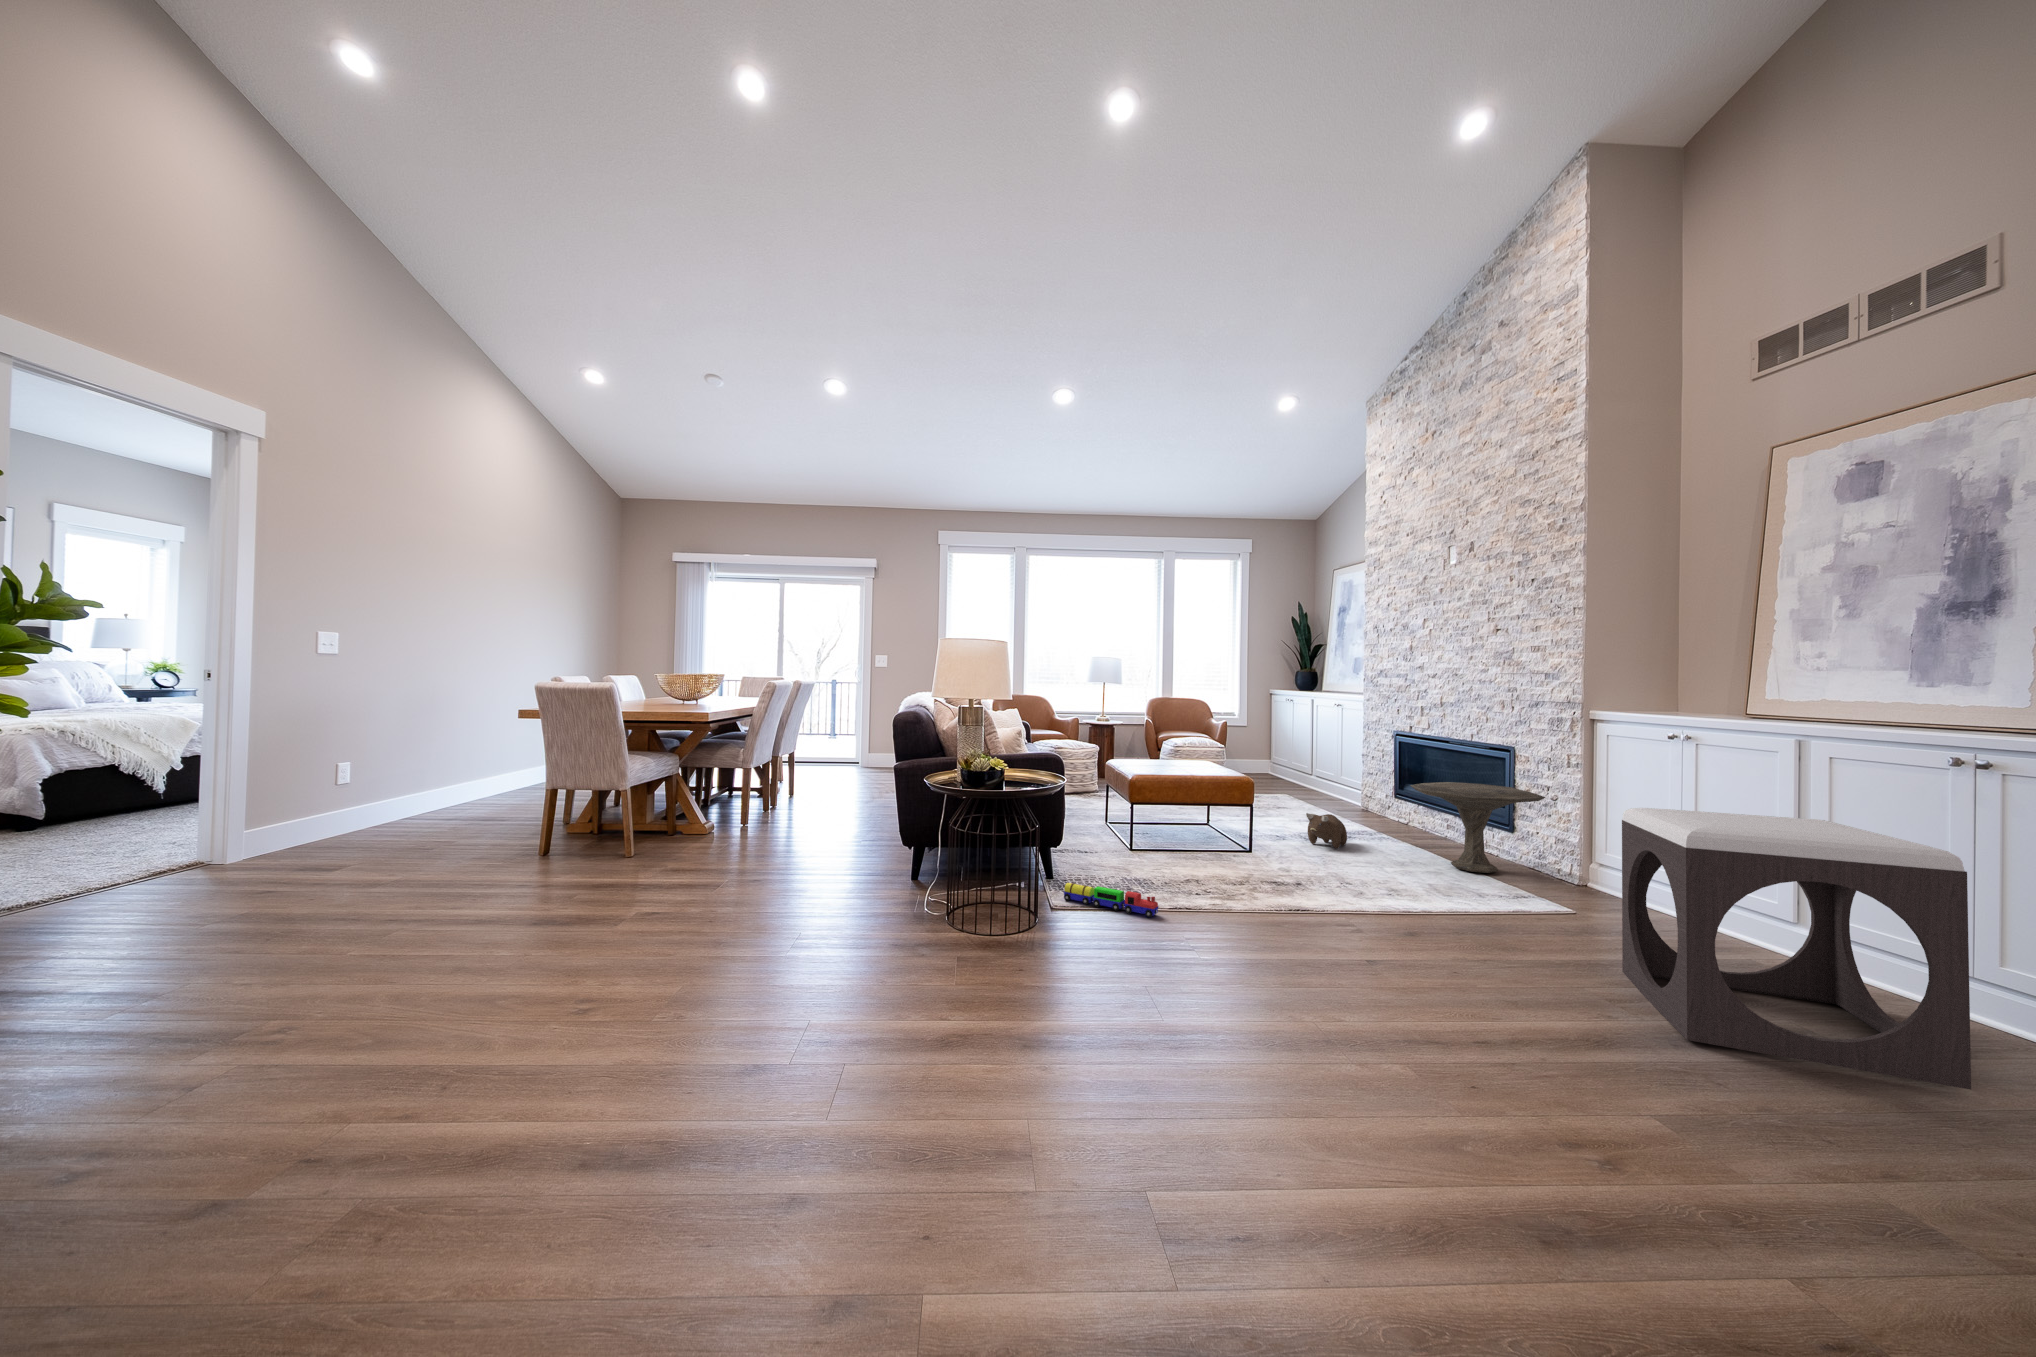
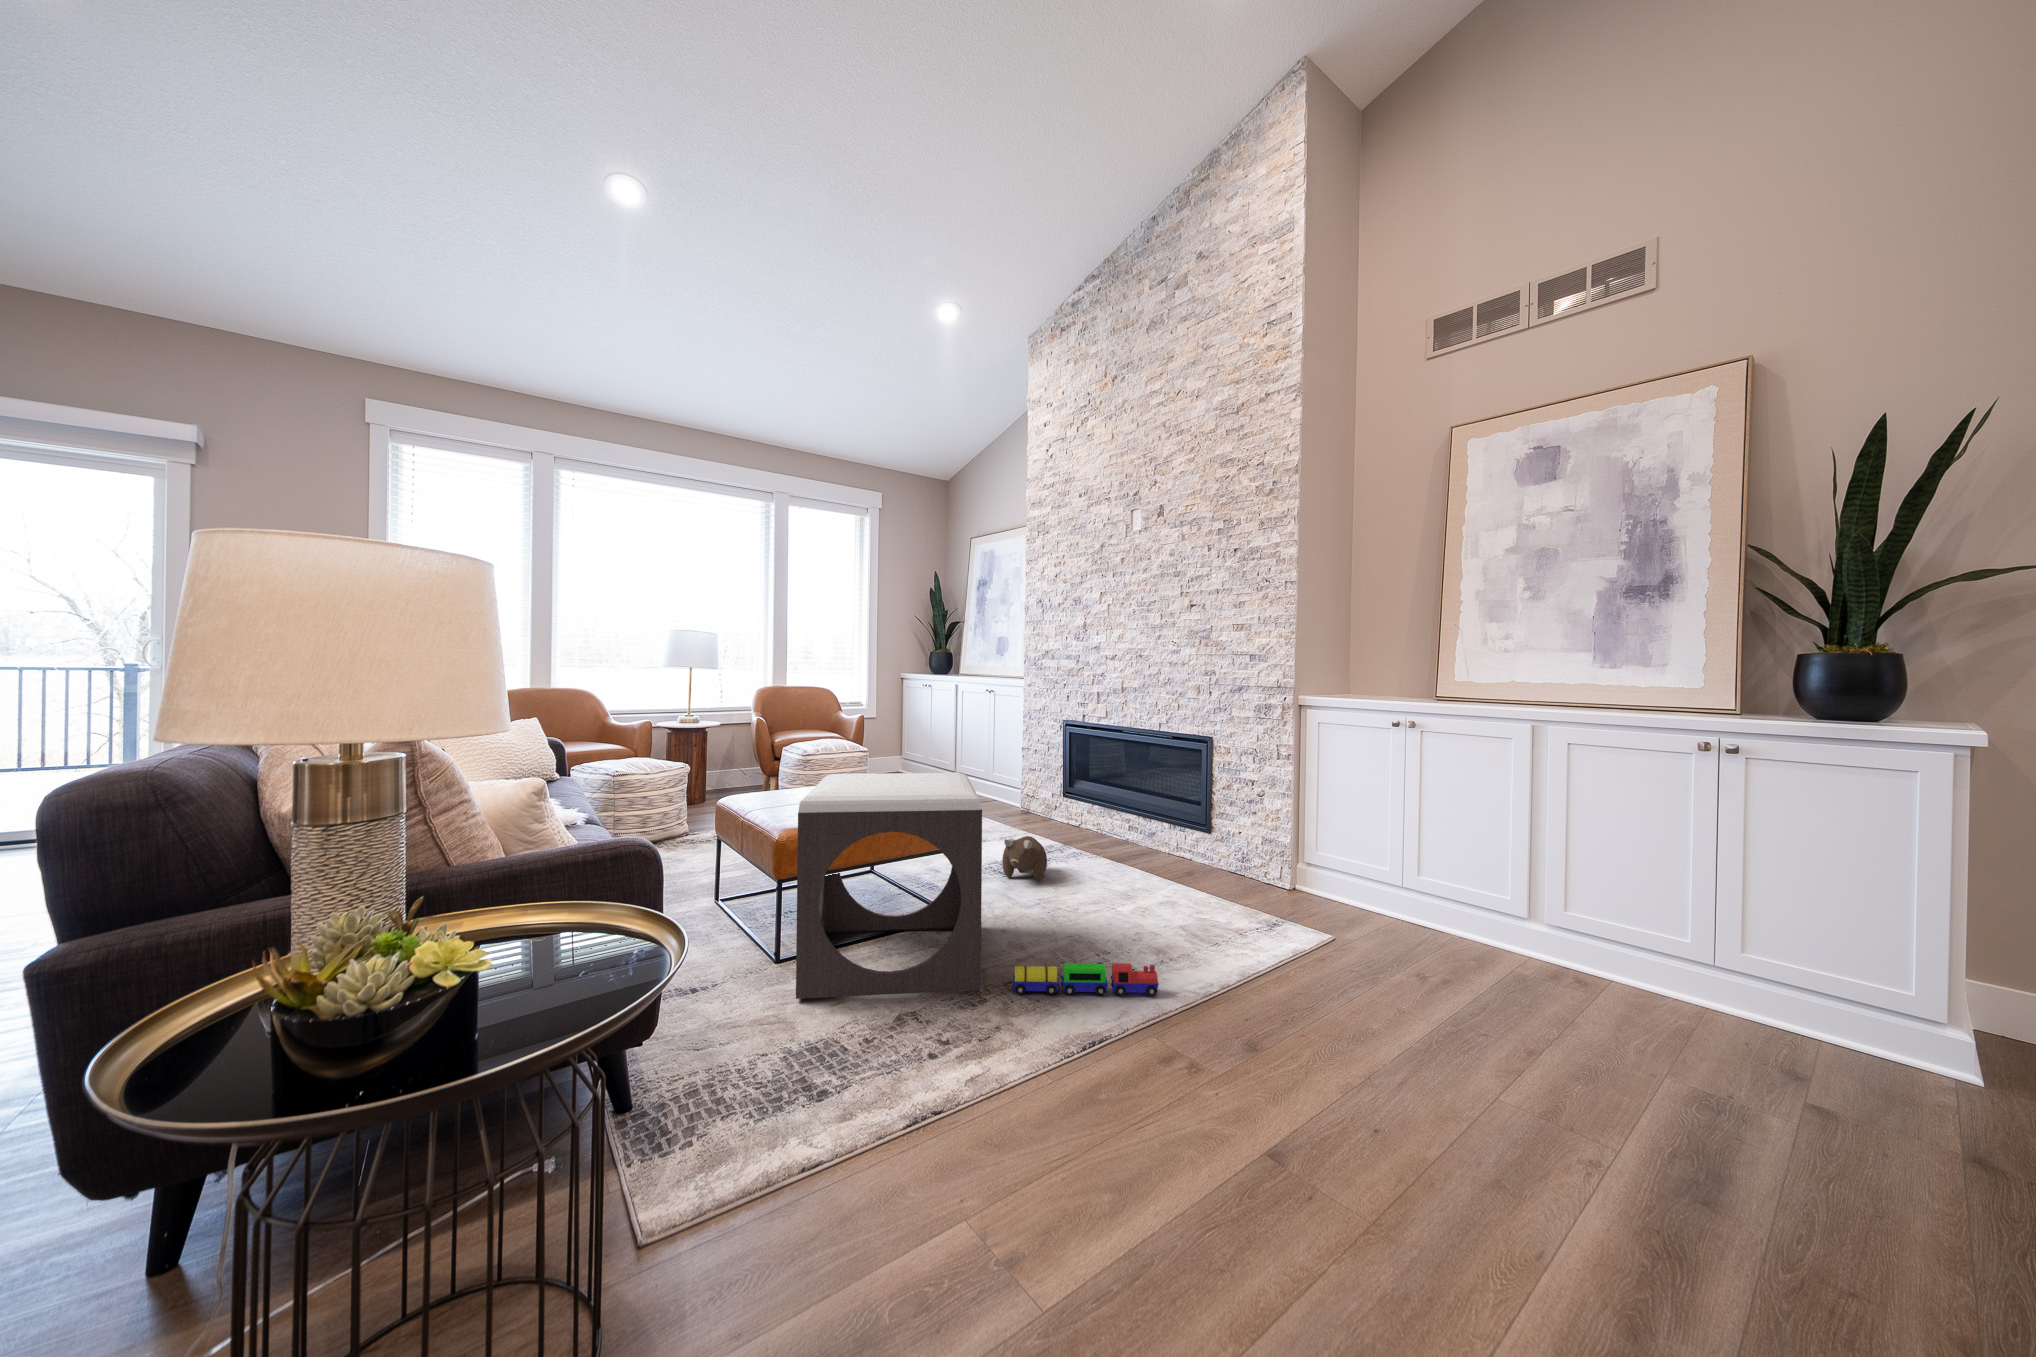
side table: present [1410,782,1545,873] -> none [1123,783,1263,892]
footstool: present [1622,808,1971,1090] -> present [796,773,982,999]
toy train: present [1064,883,1158,917] -> present [1012,963,1159,996]

